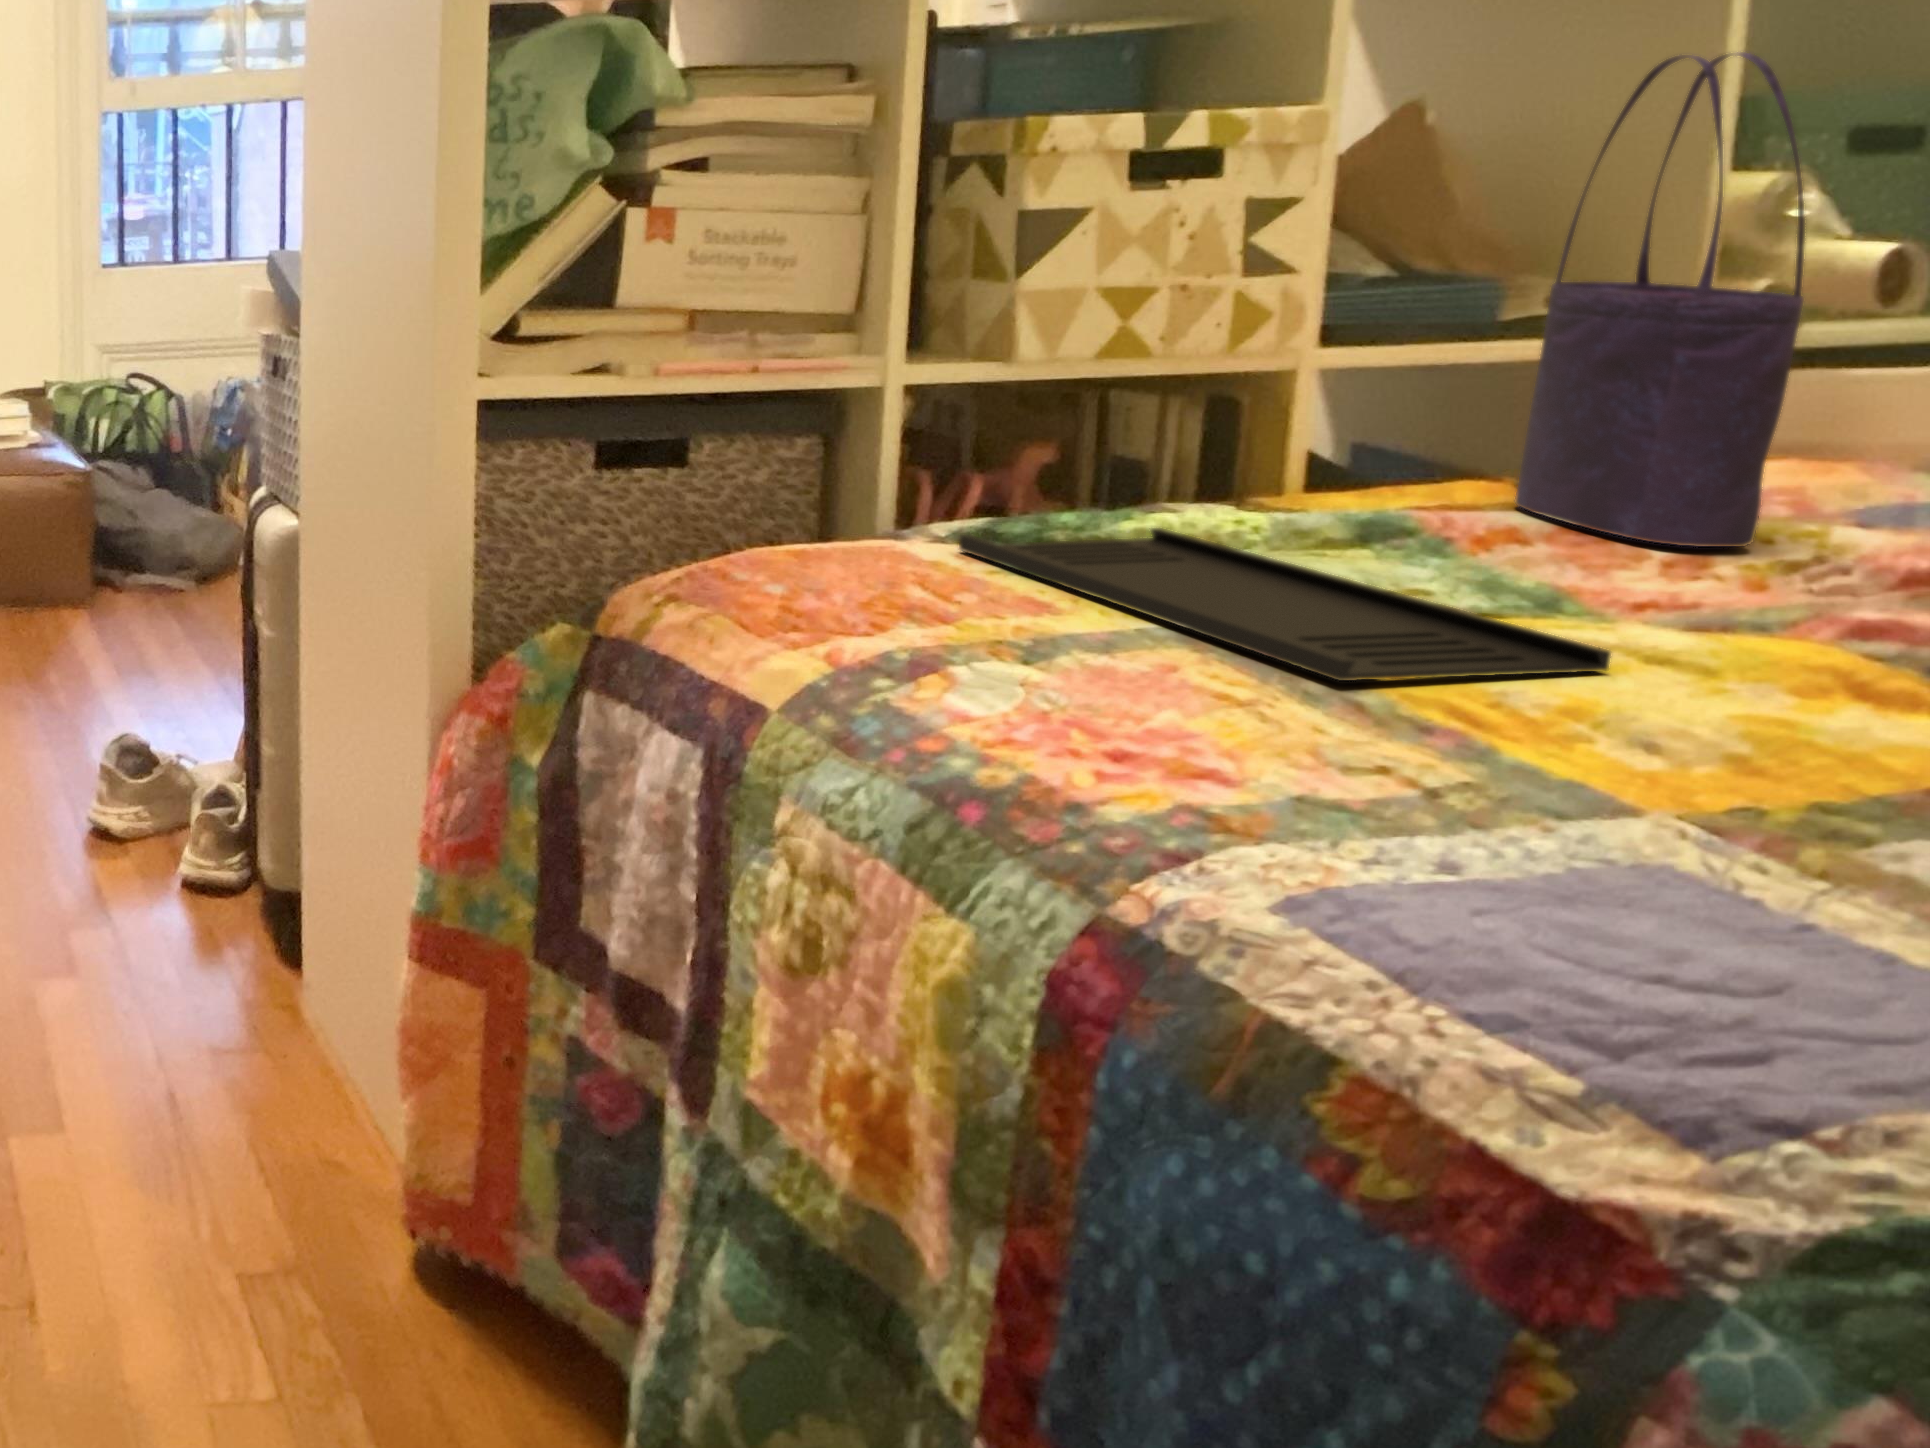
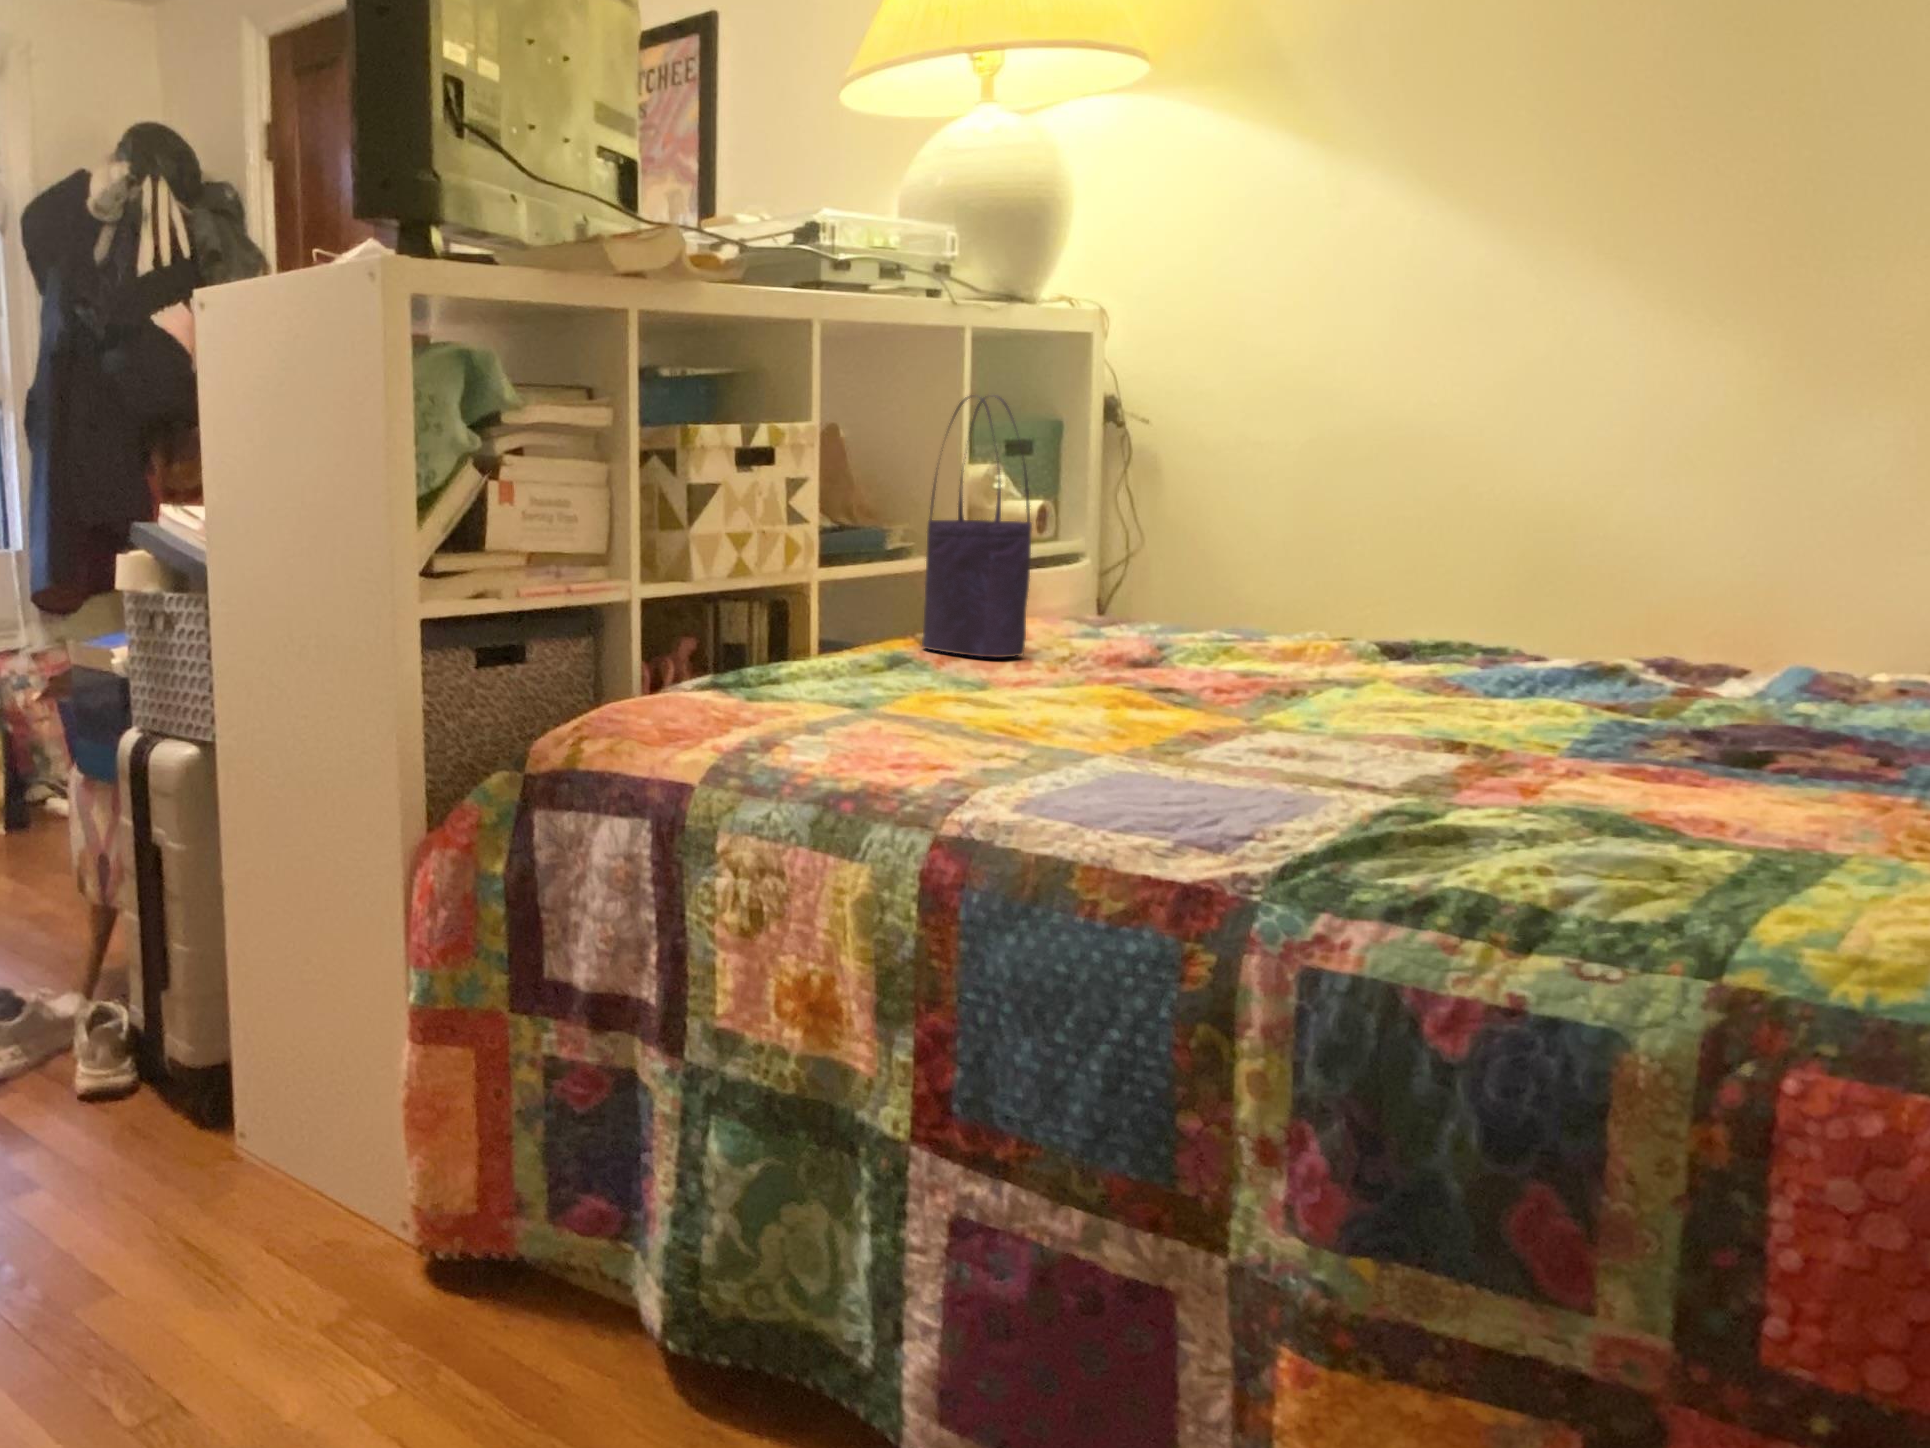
tray: present [959,528,1611,681] -> none [712,671,1028,724]

